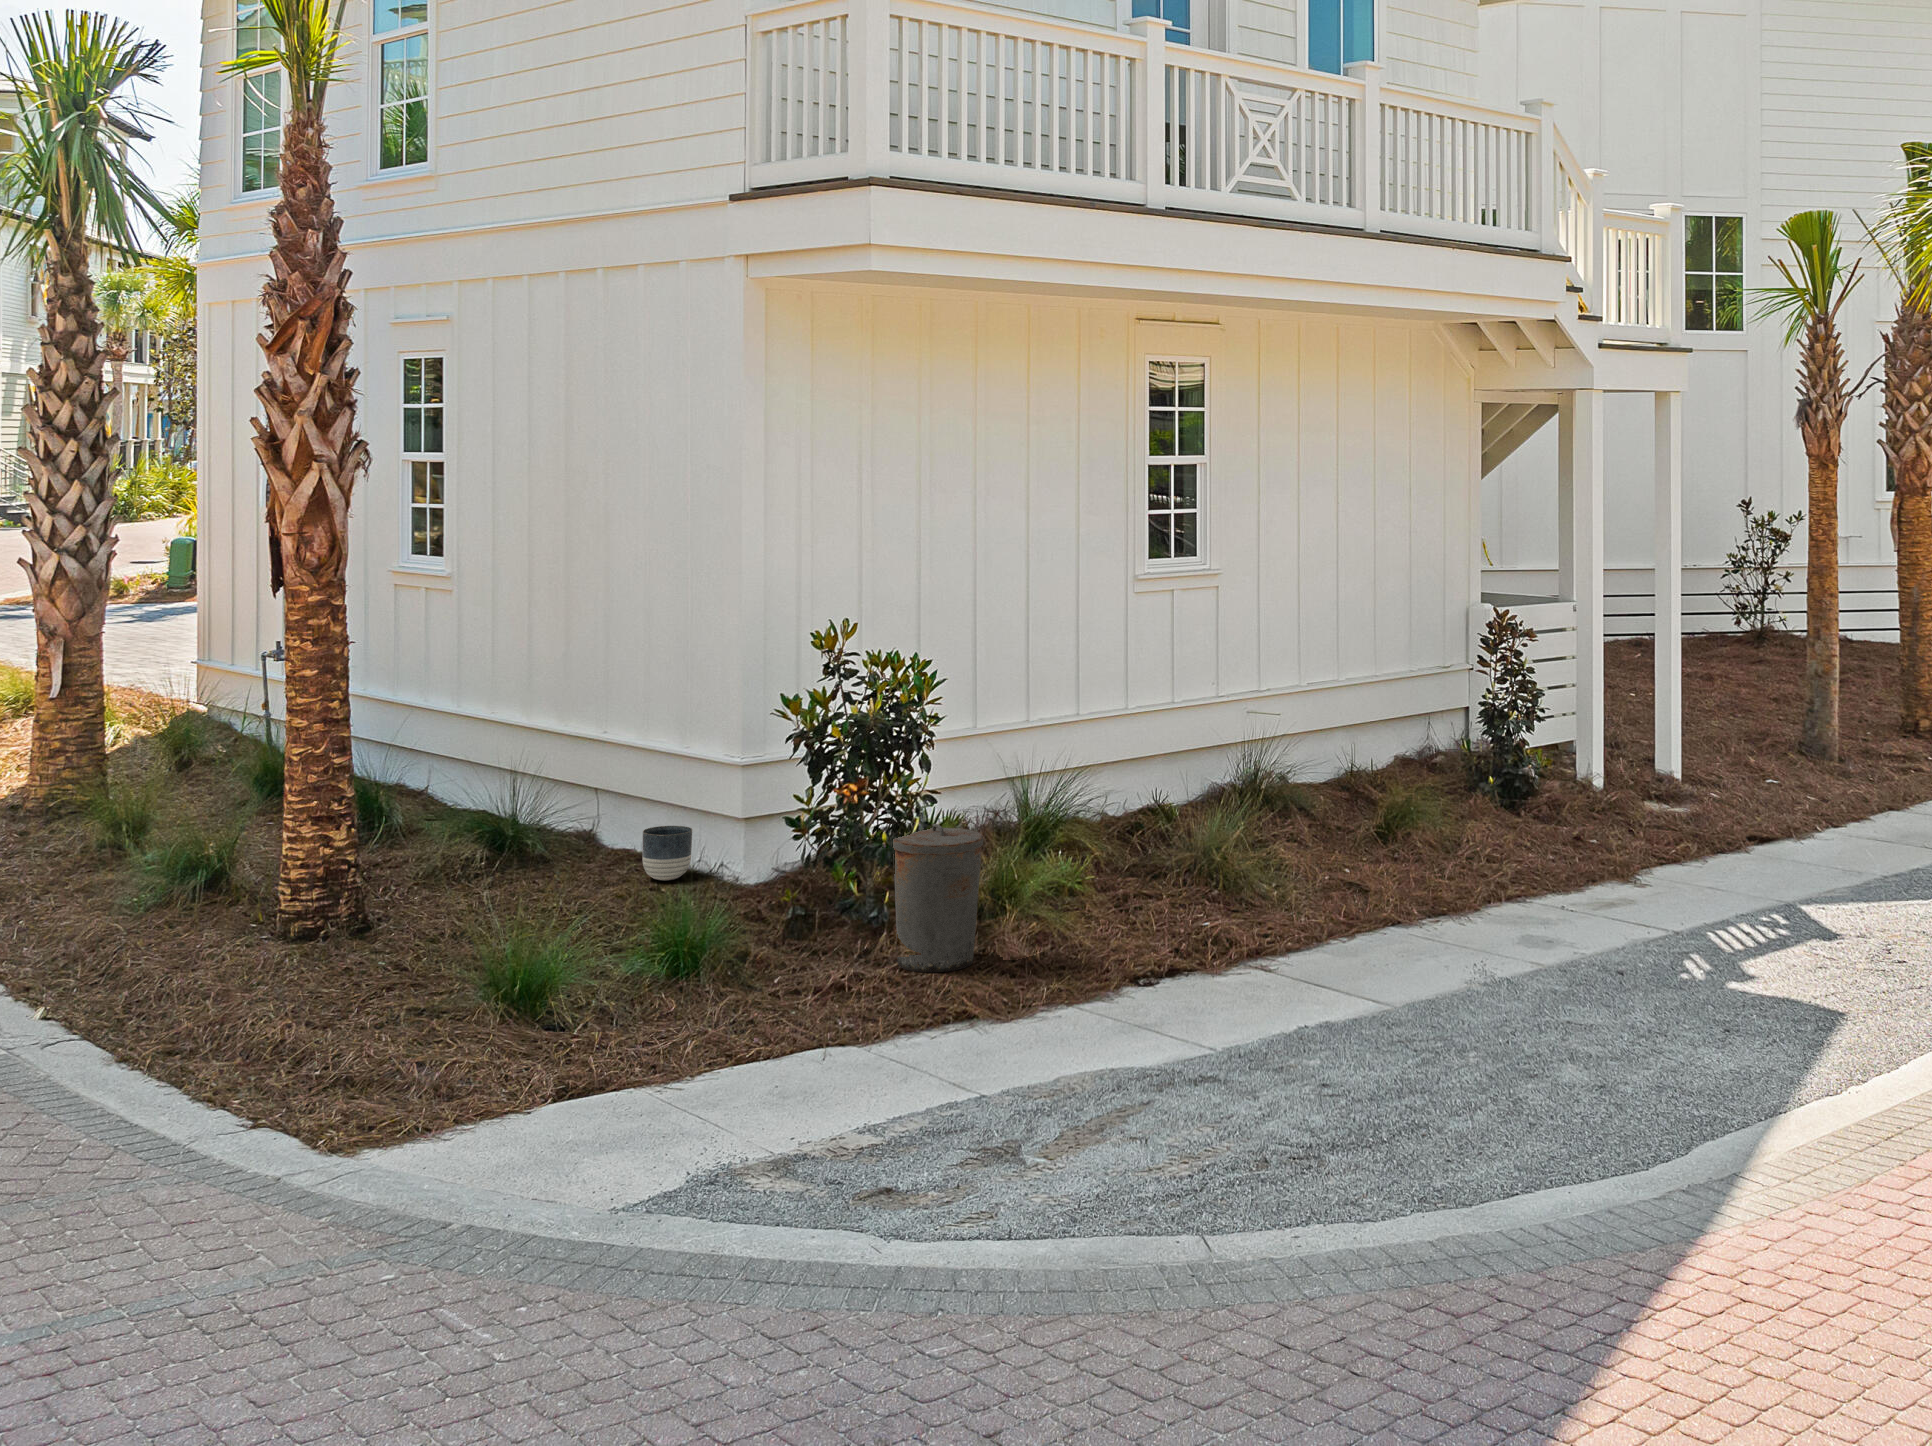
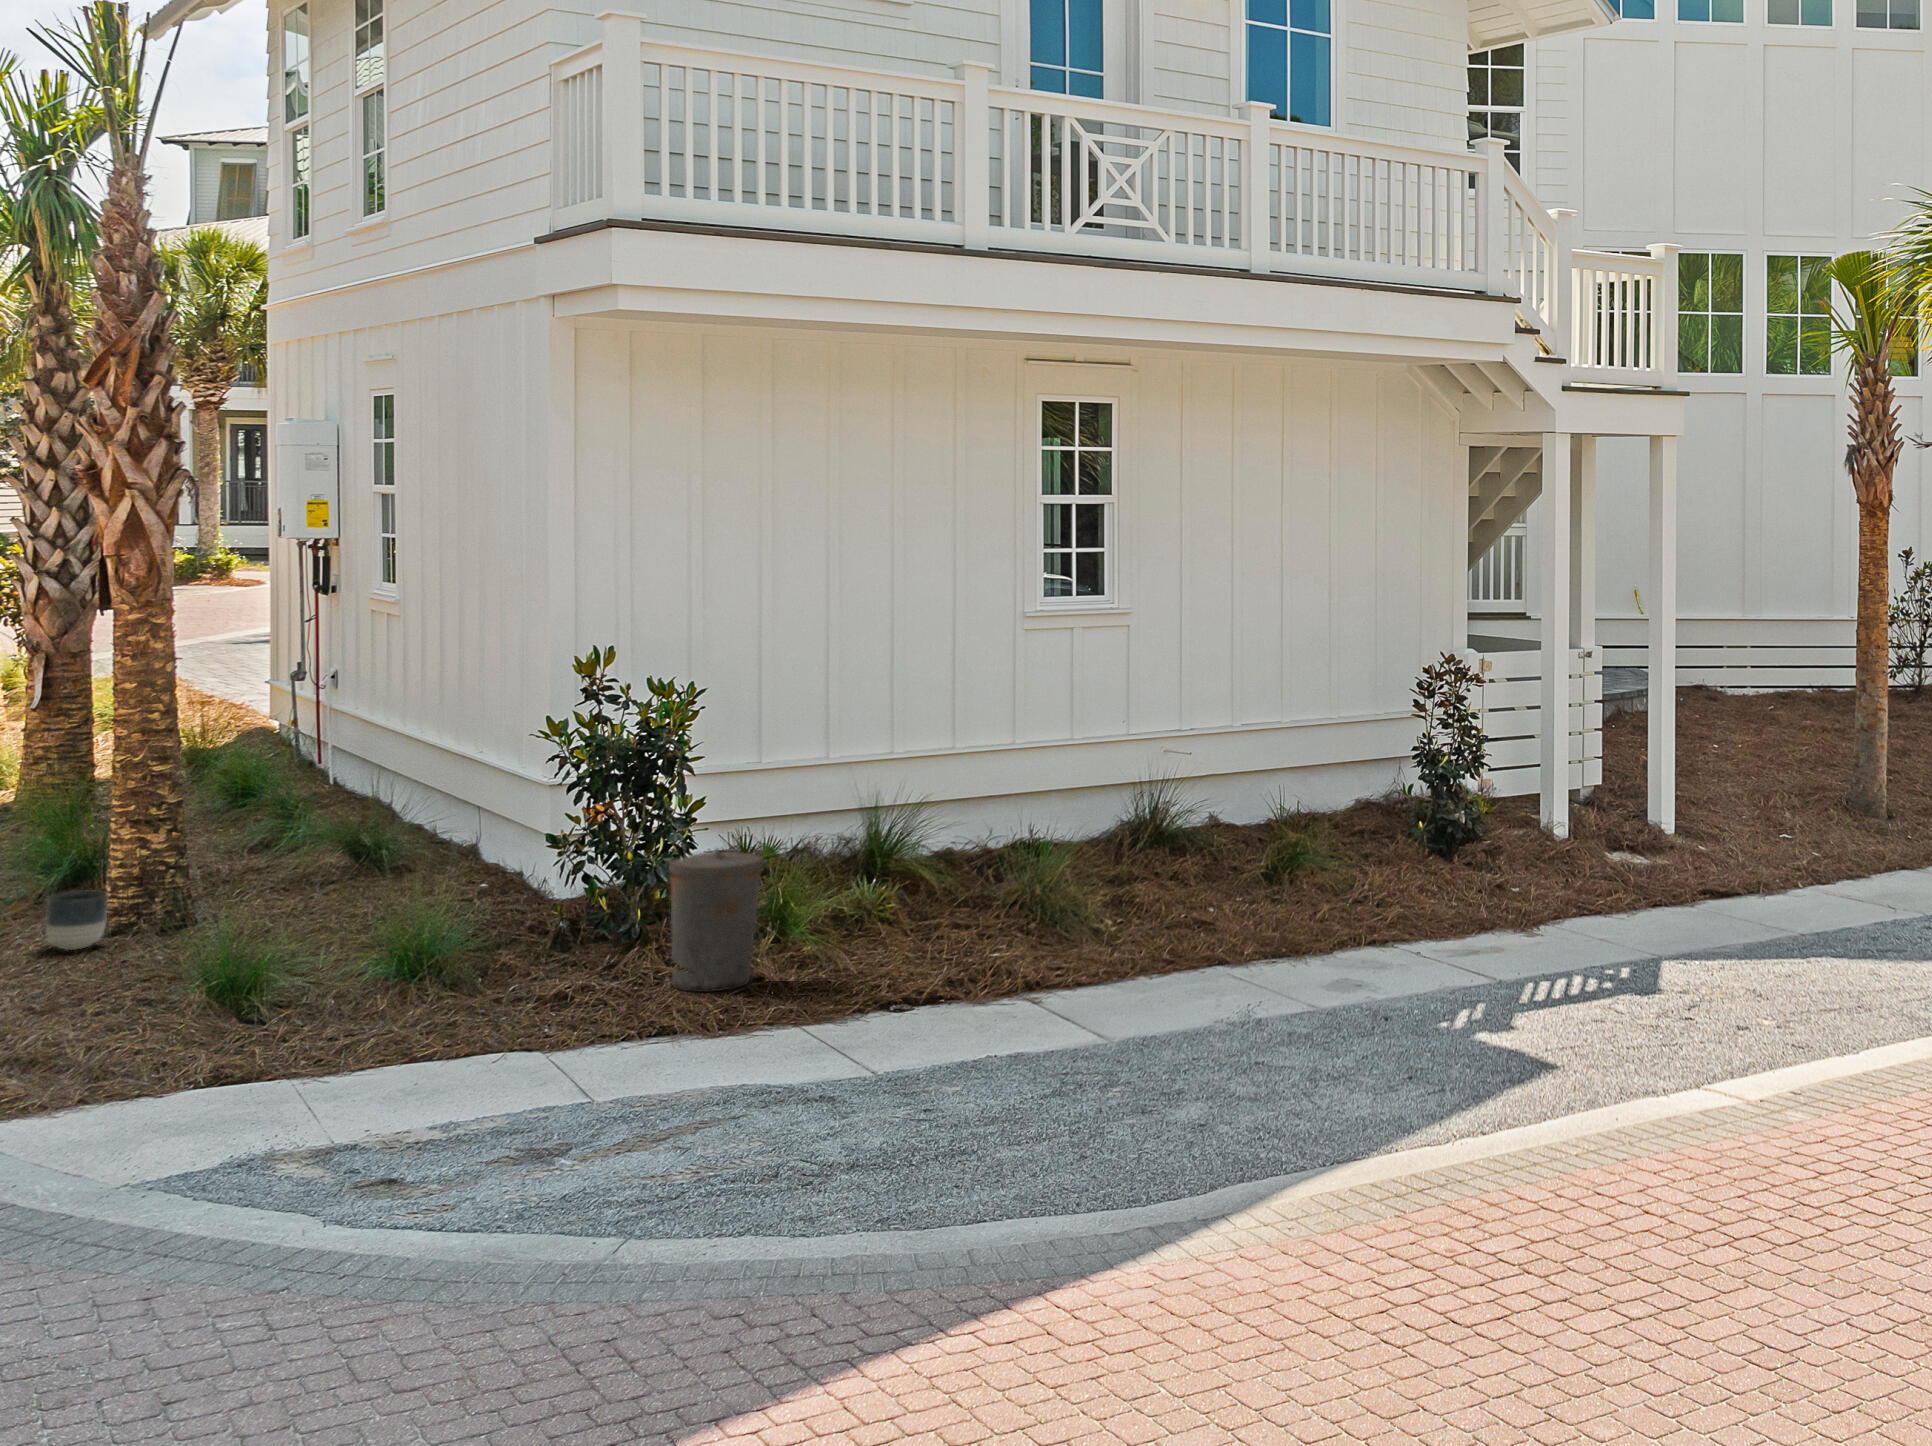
planter: present [642,826,692,881] -> present [46,890,108,950]

